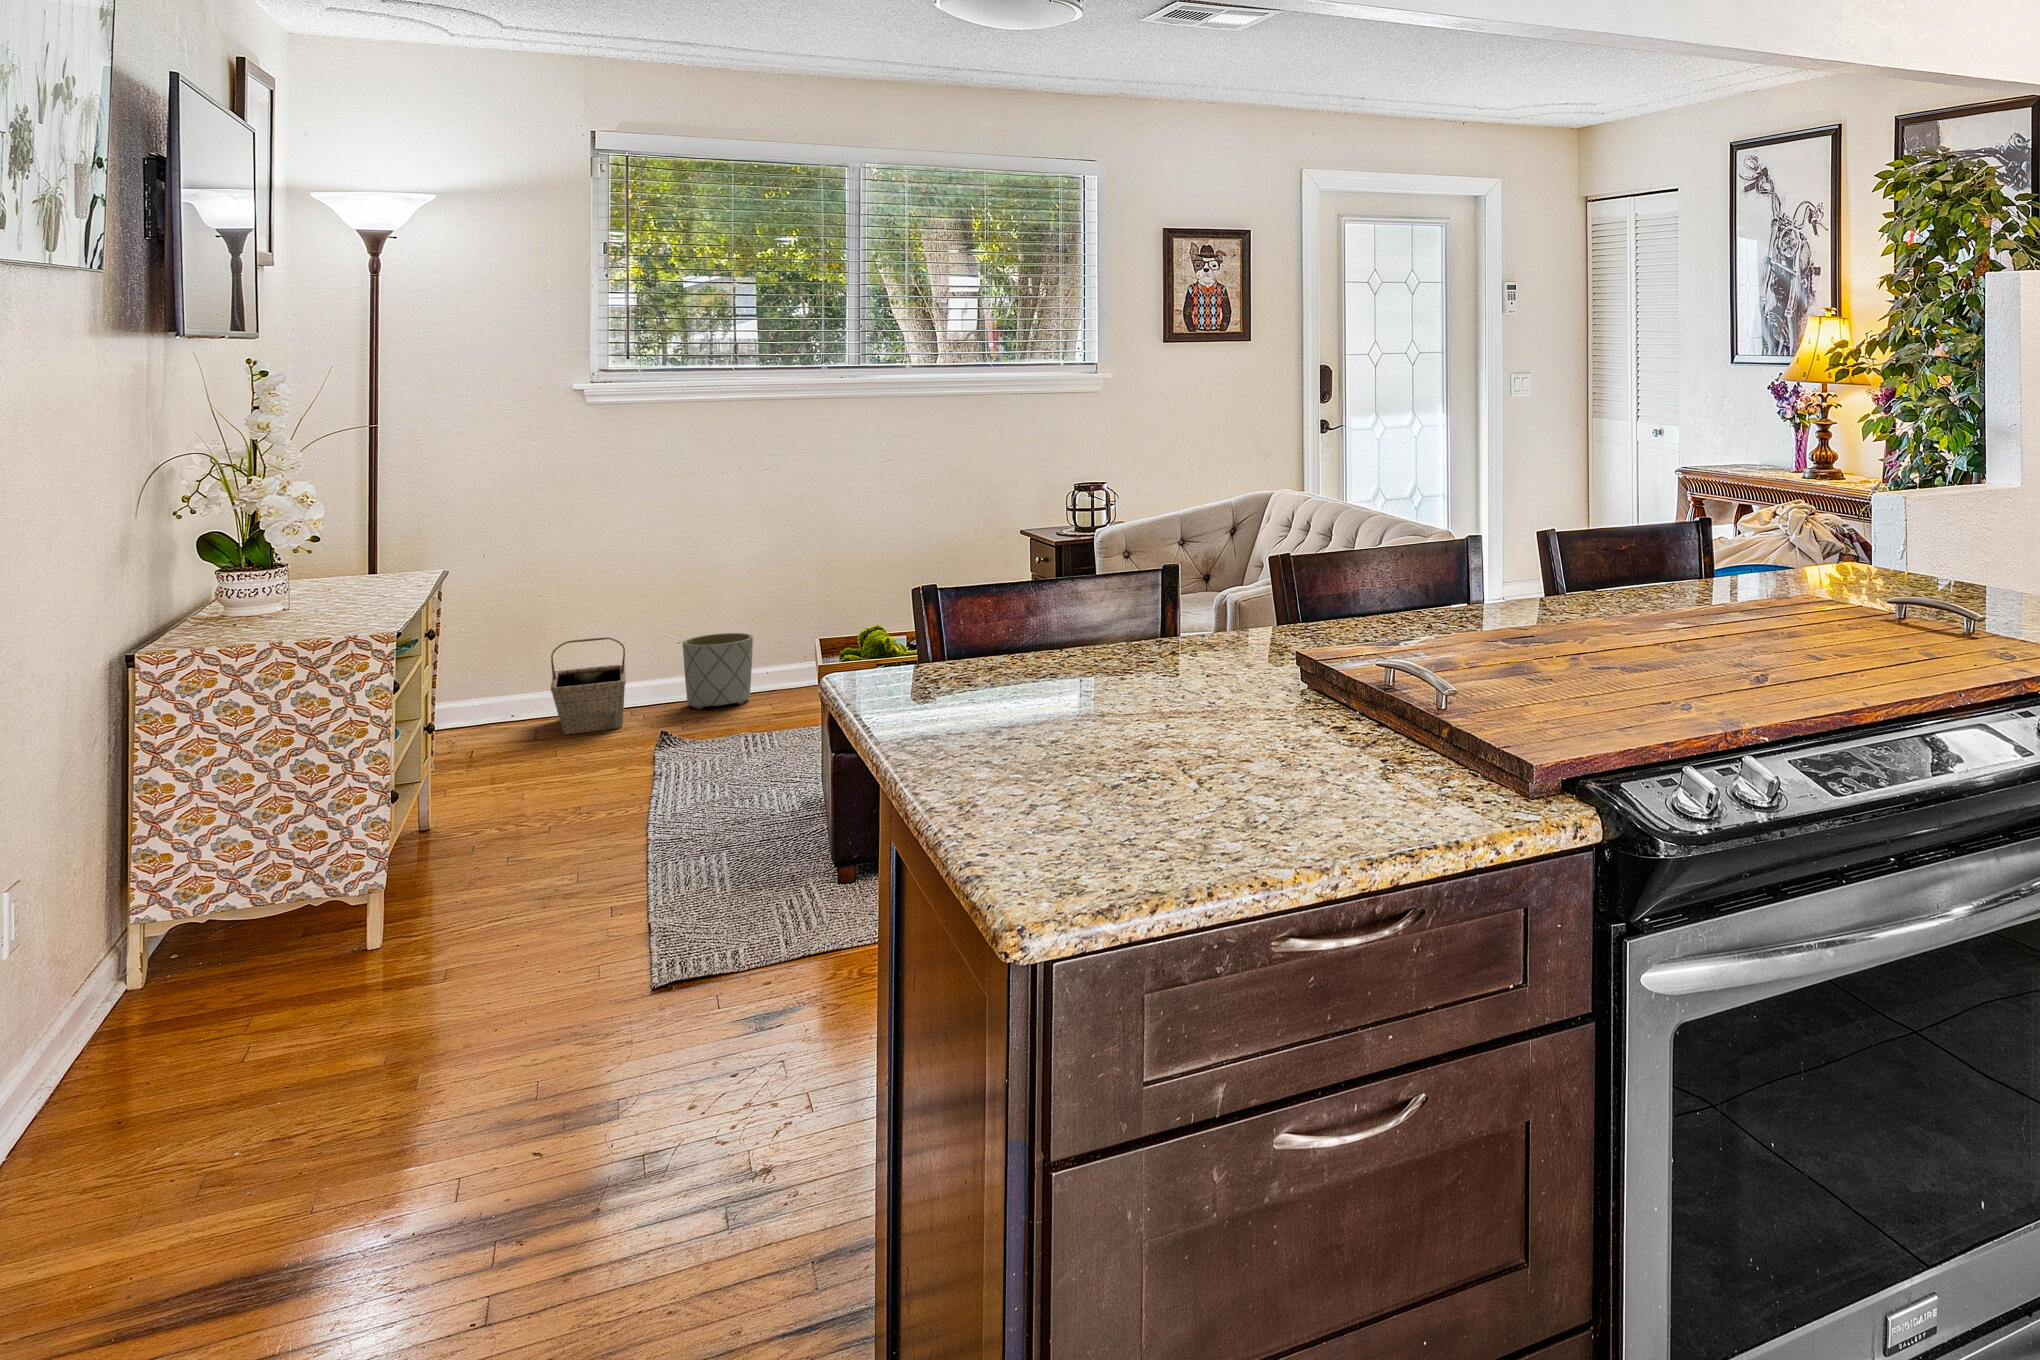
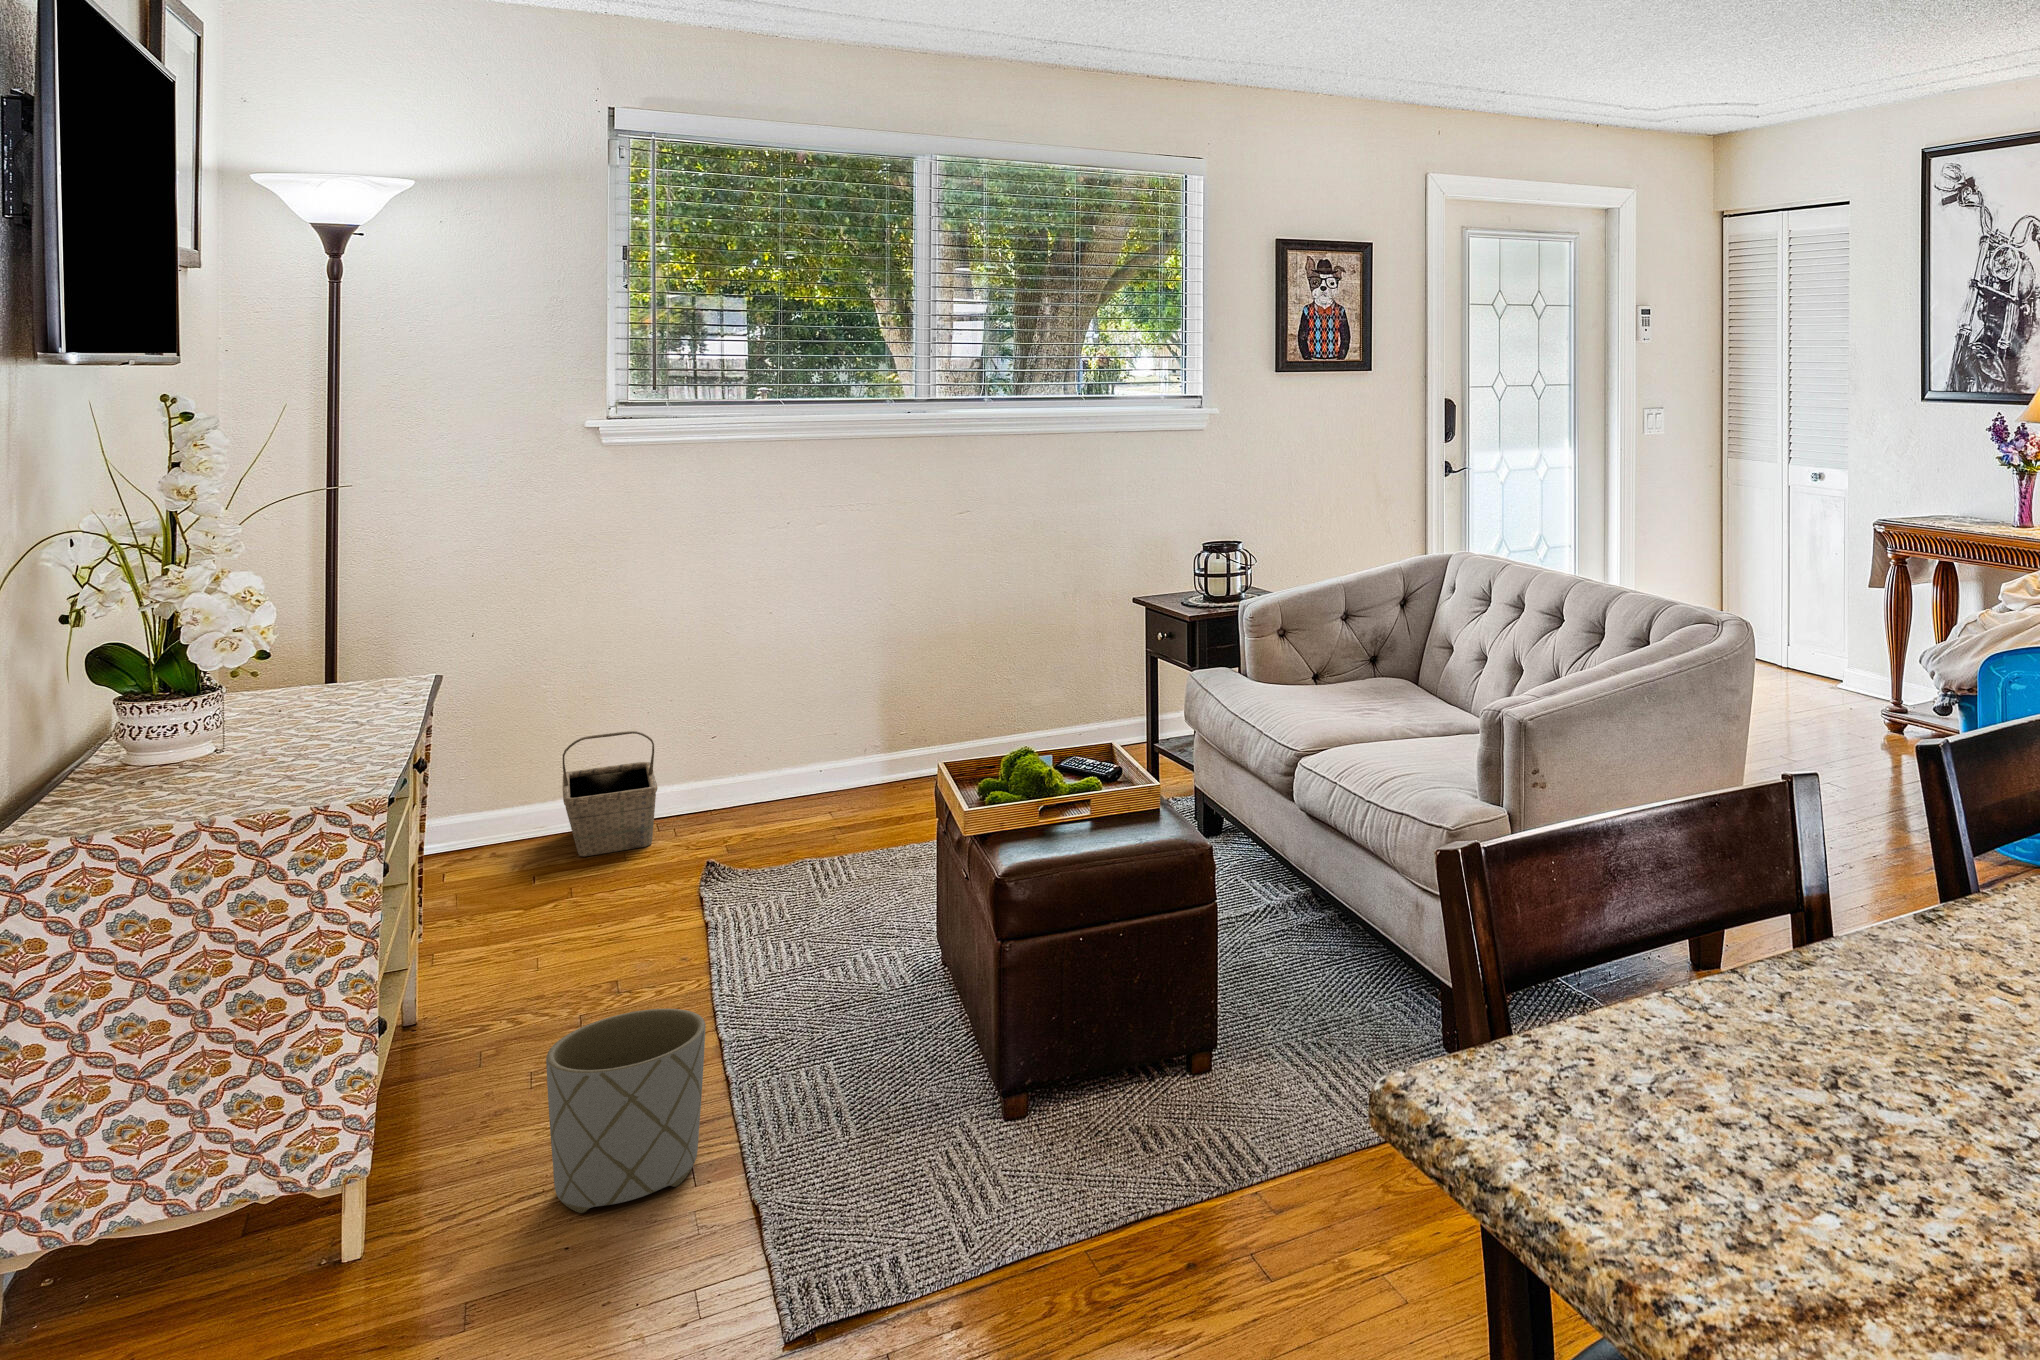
planter: present [683,633,753,709] -> present [546,1009,706,1213]

